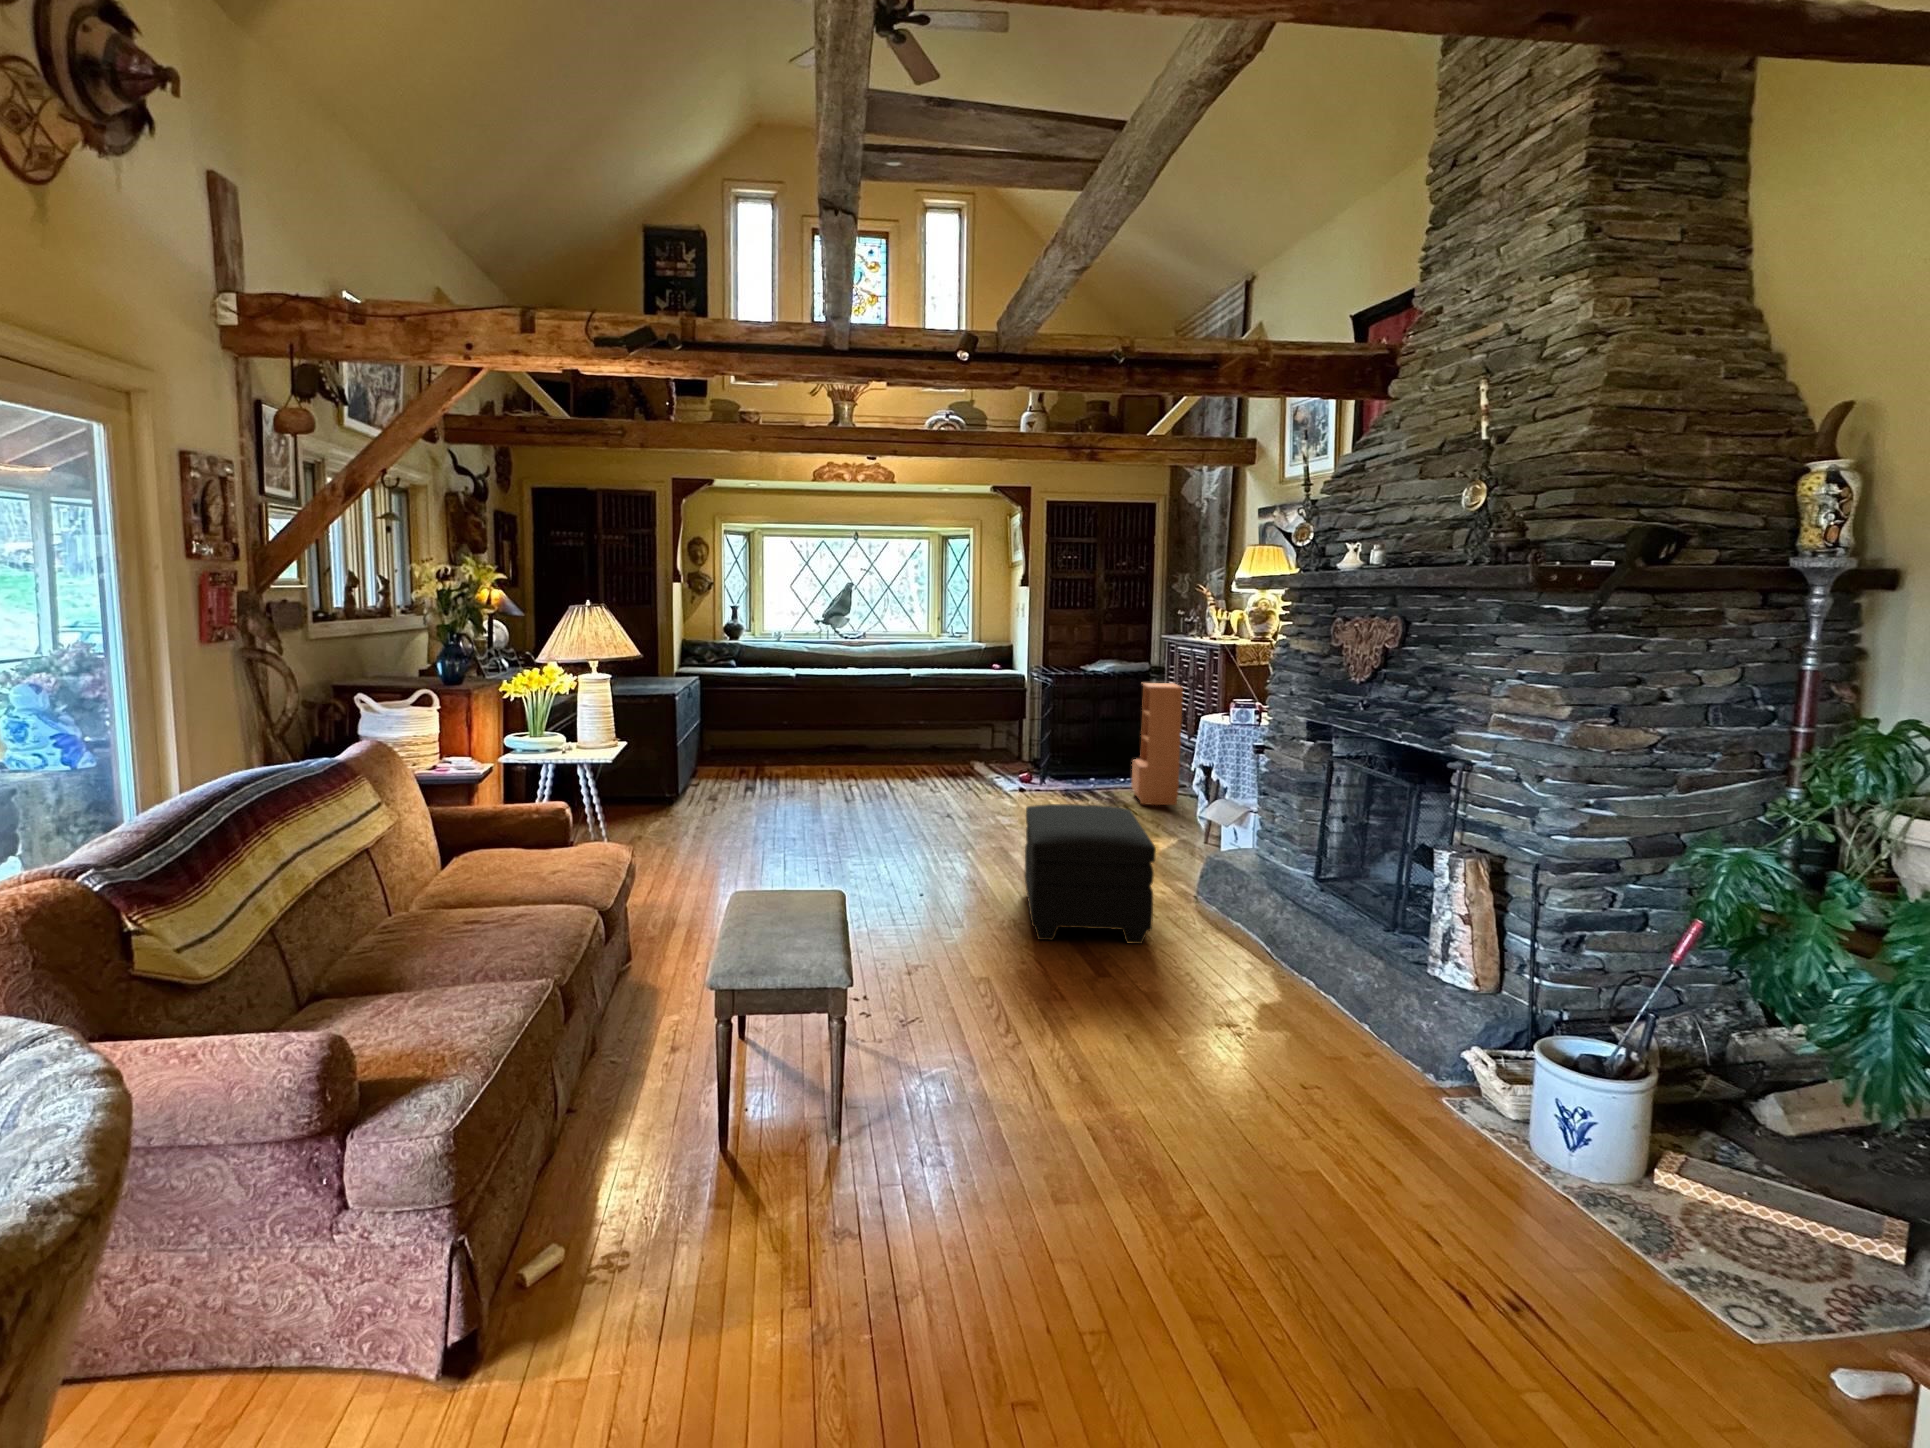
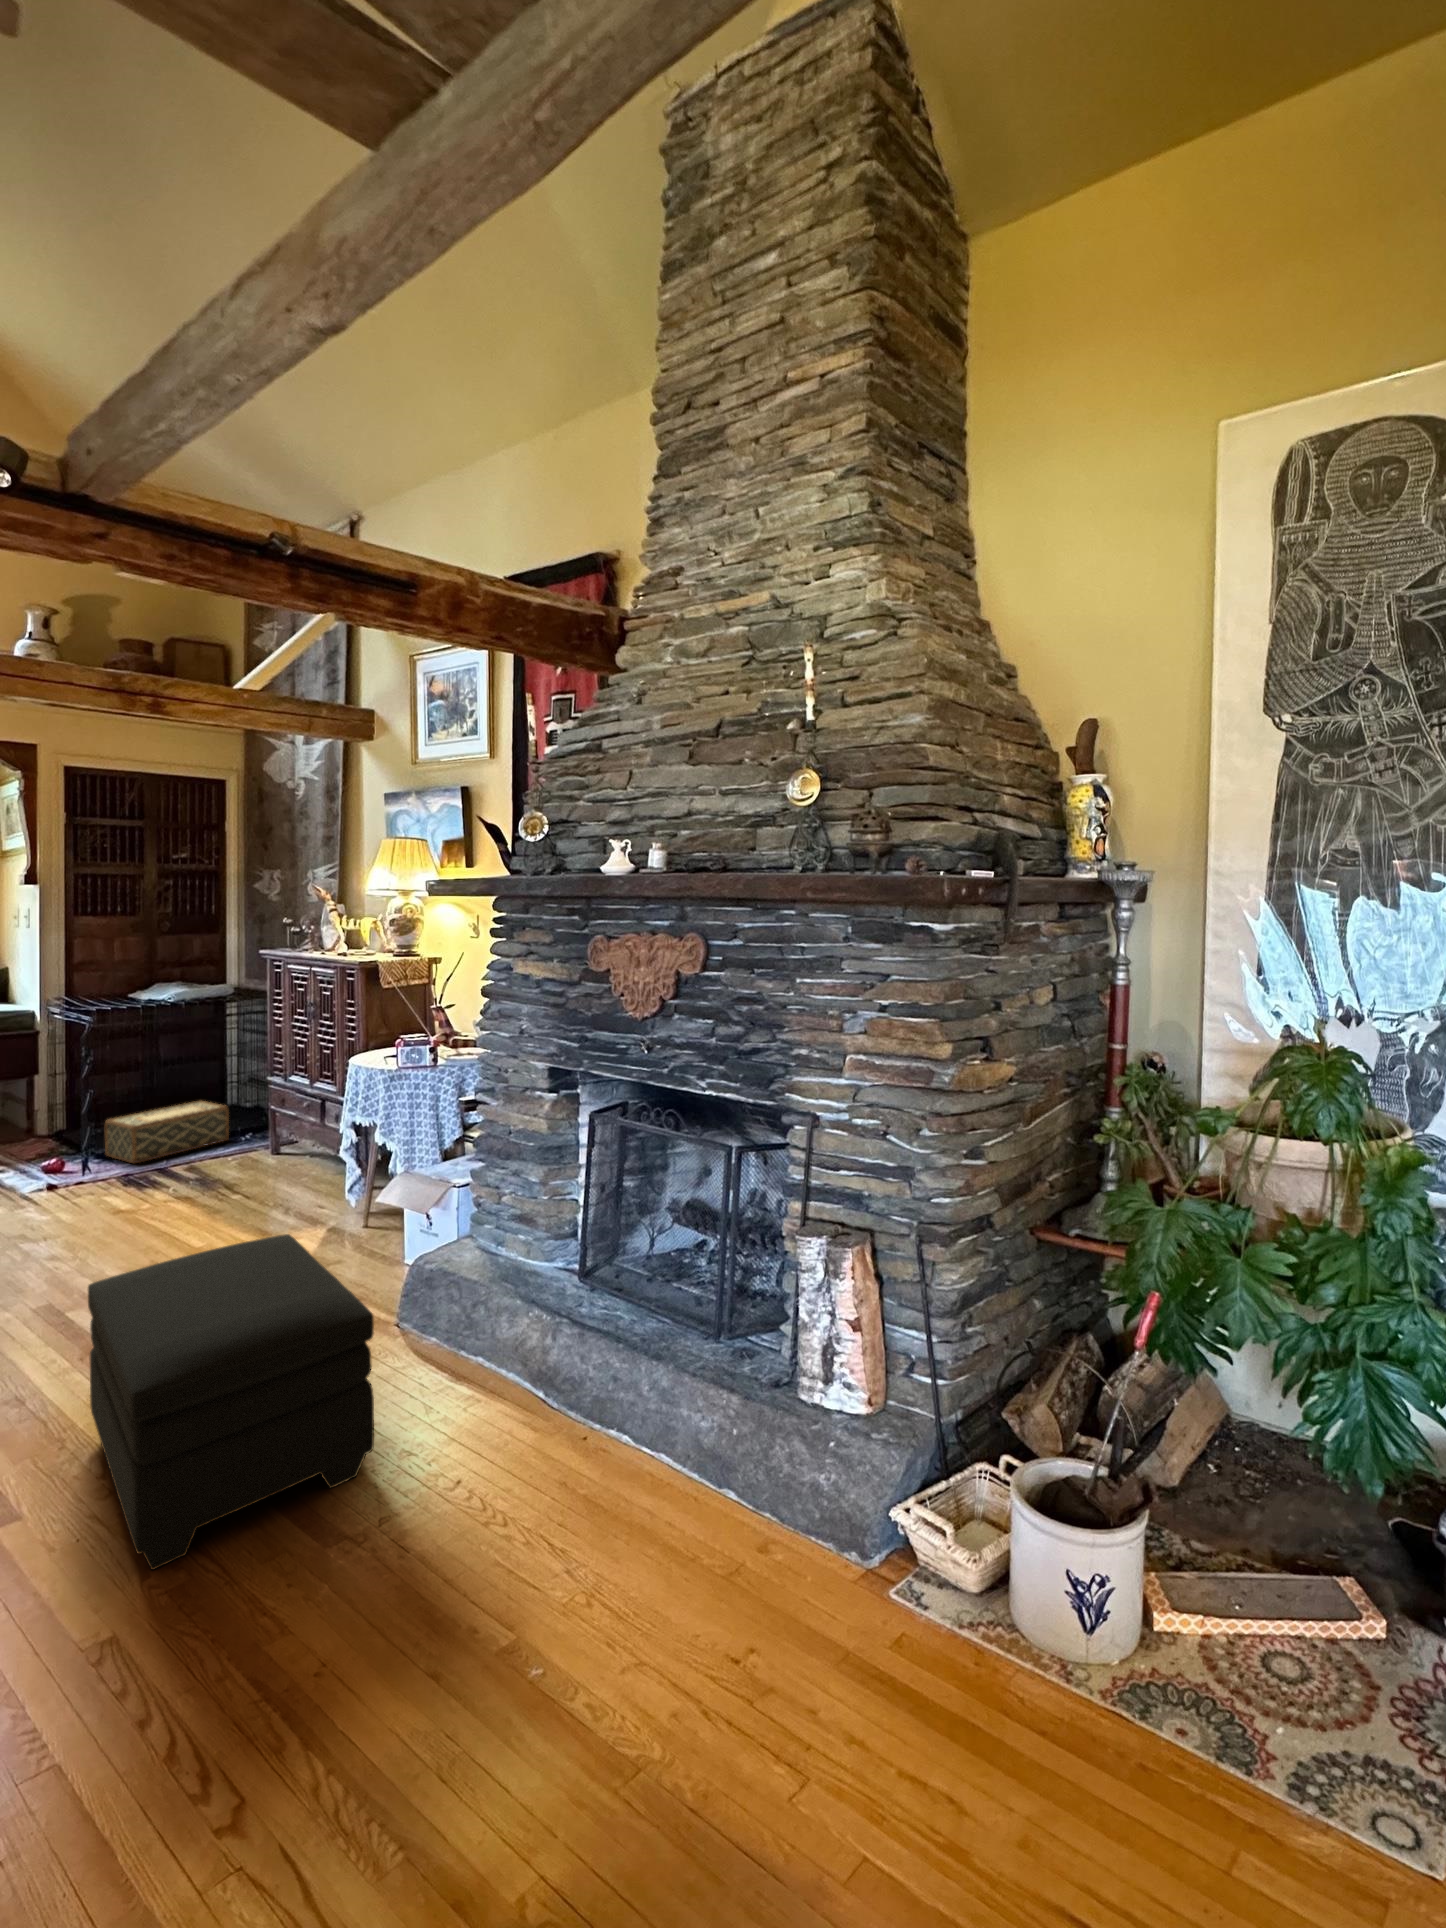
bookcase: present [1131,683,1183,805] -> none [232,1008,305,1175]
woven basket: none [1059,751,1135,785] -> present [105,1101,229,1163]

